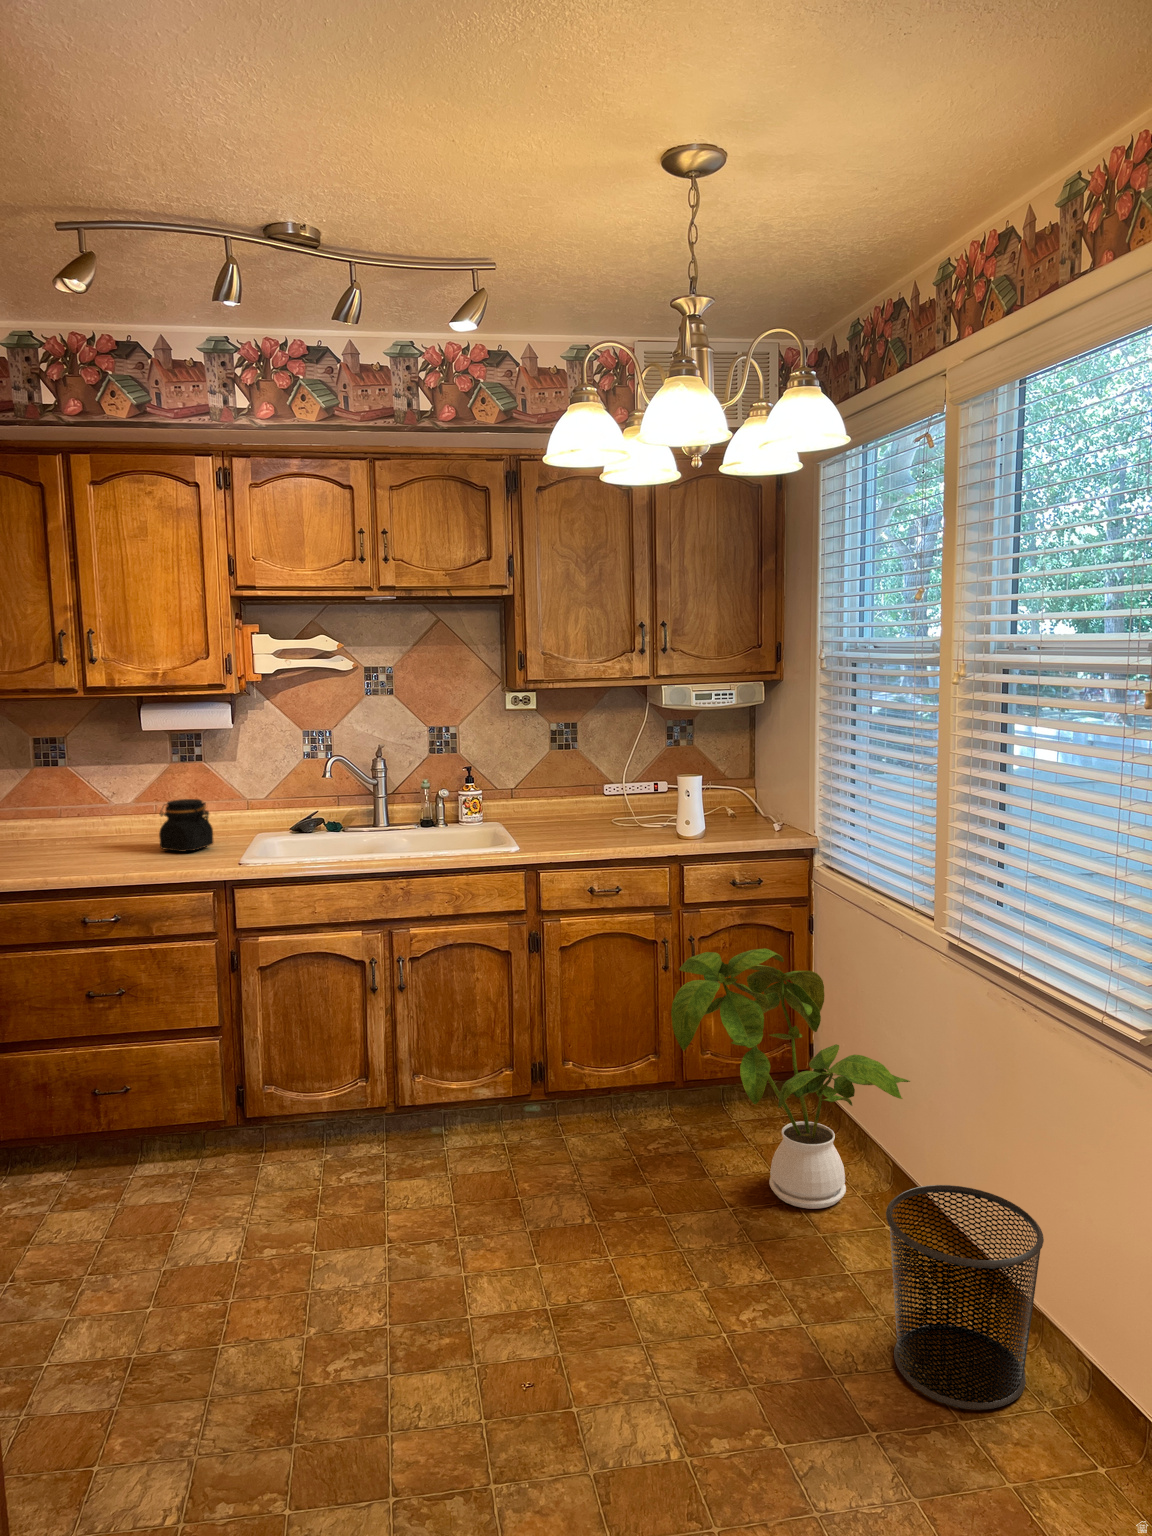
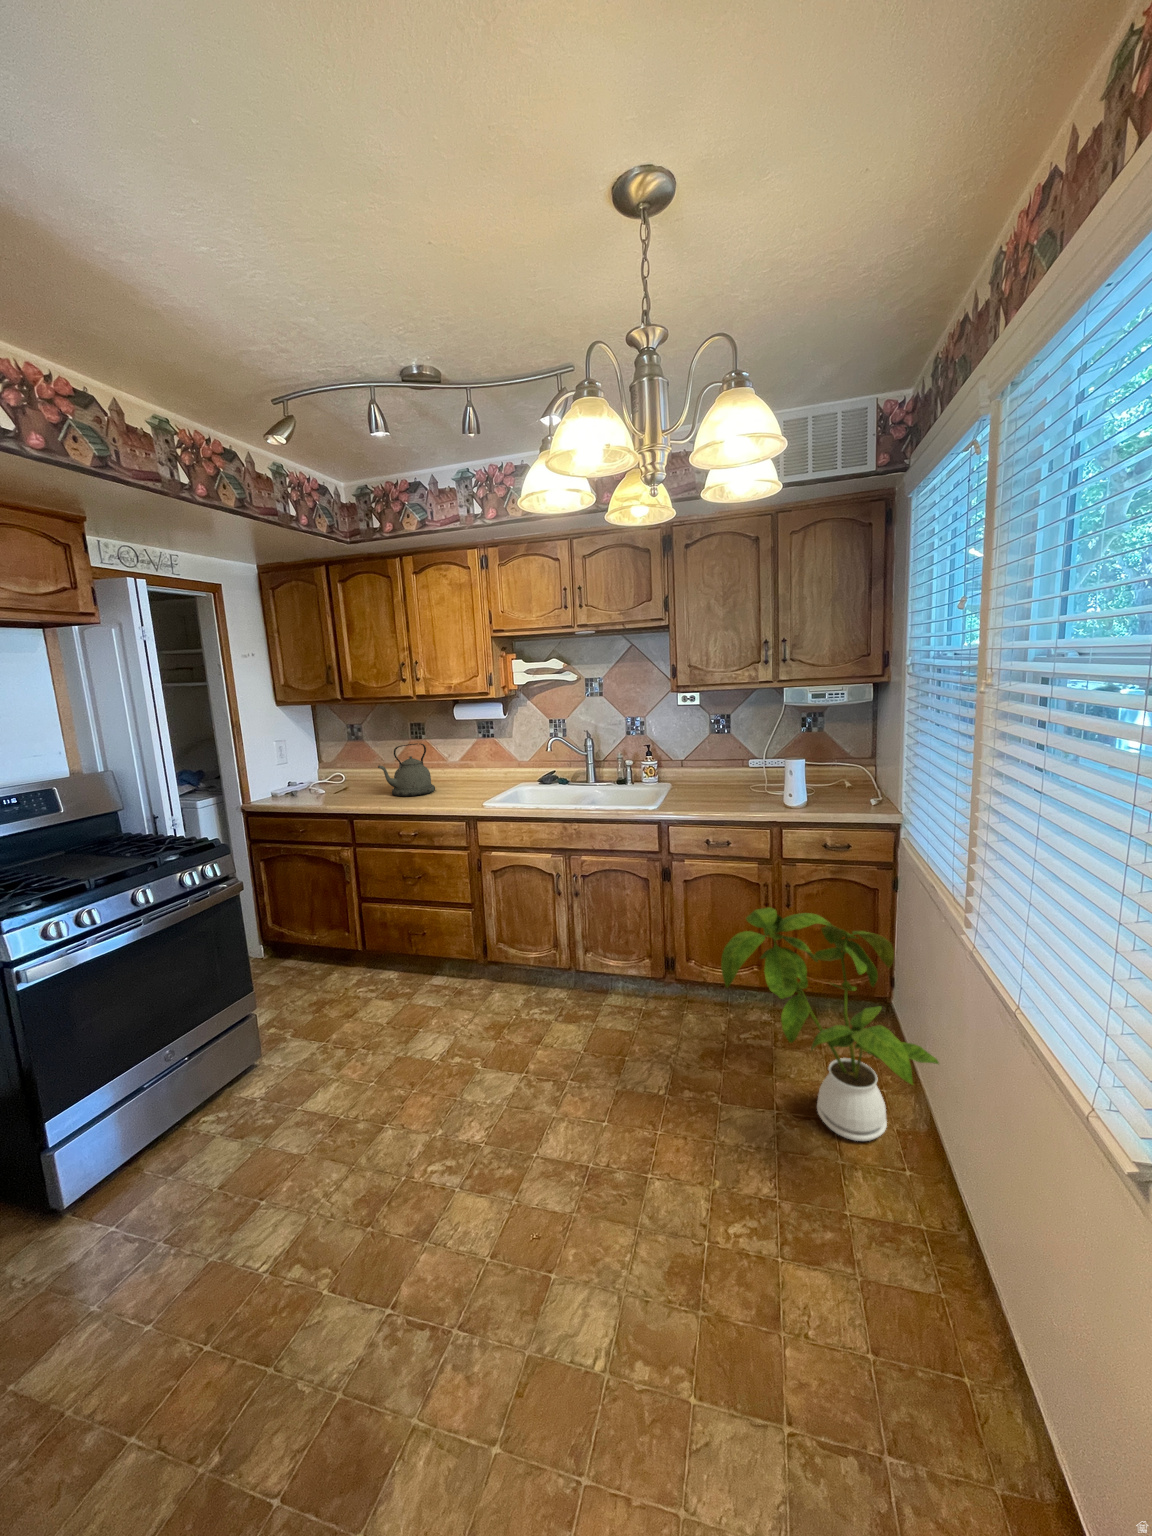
kettle: none [27,771,119,863] -> present [378,744,435,796]
jar: present [159,799,213,852] -> none [455,762,486,793]
waste bin: present [886,1185,1044,1410] -> none [840,1187,1021,1466]

